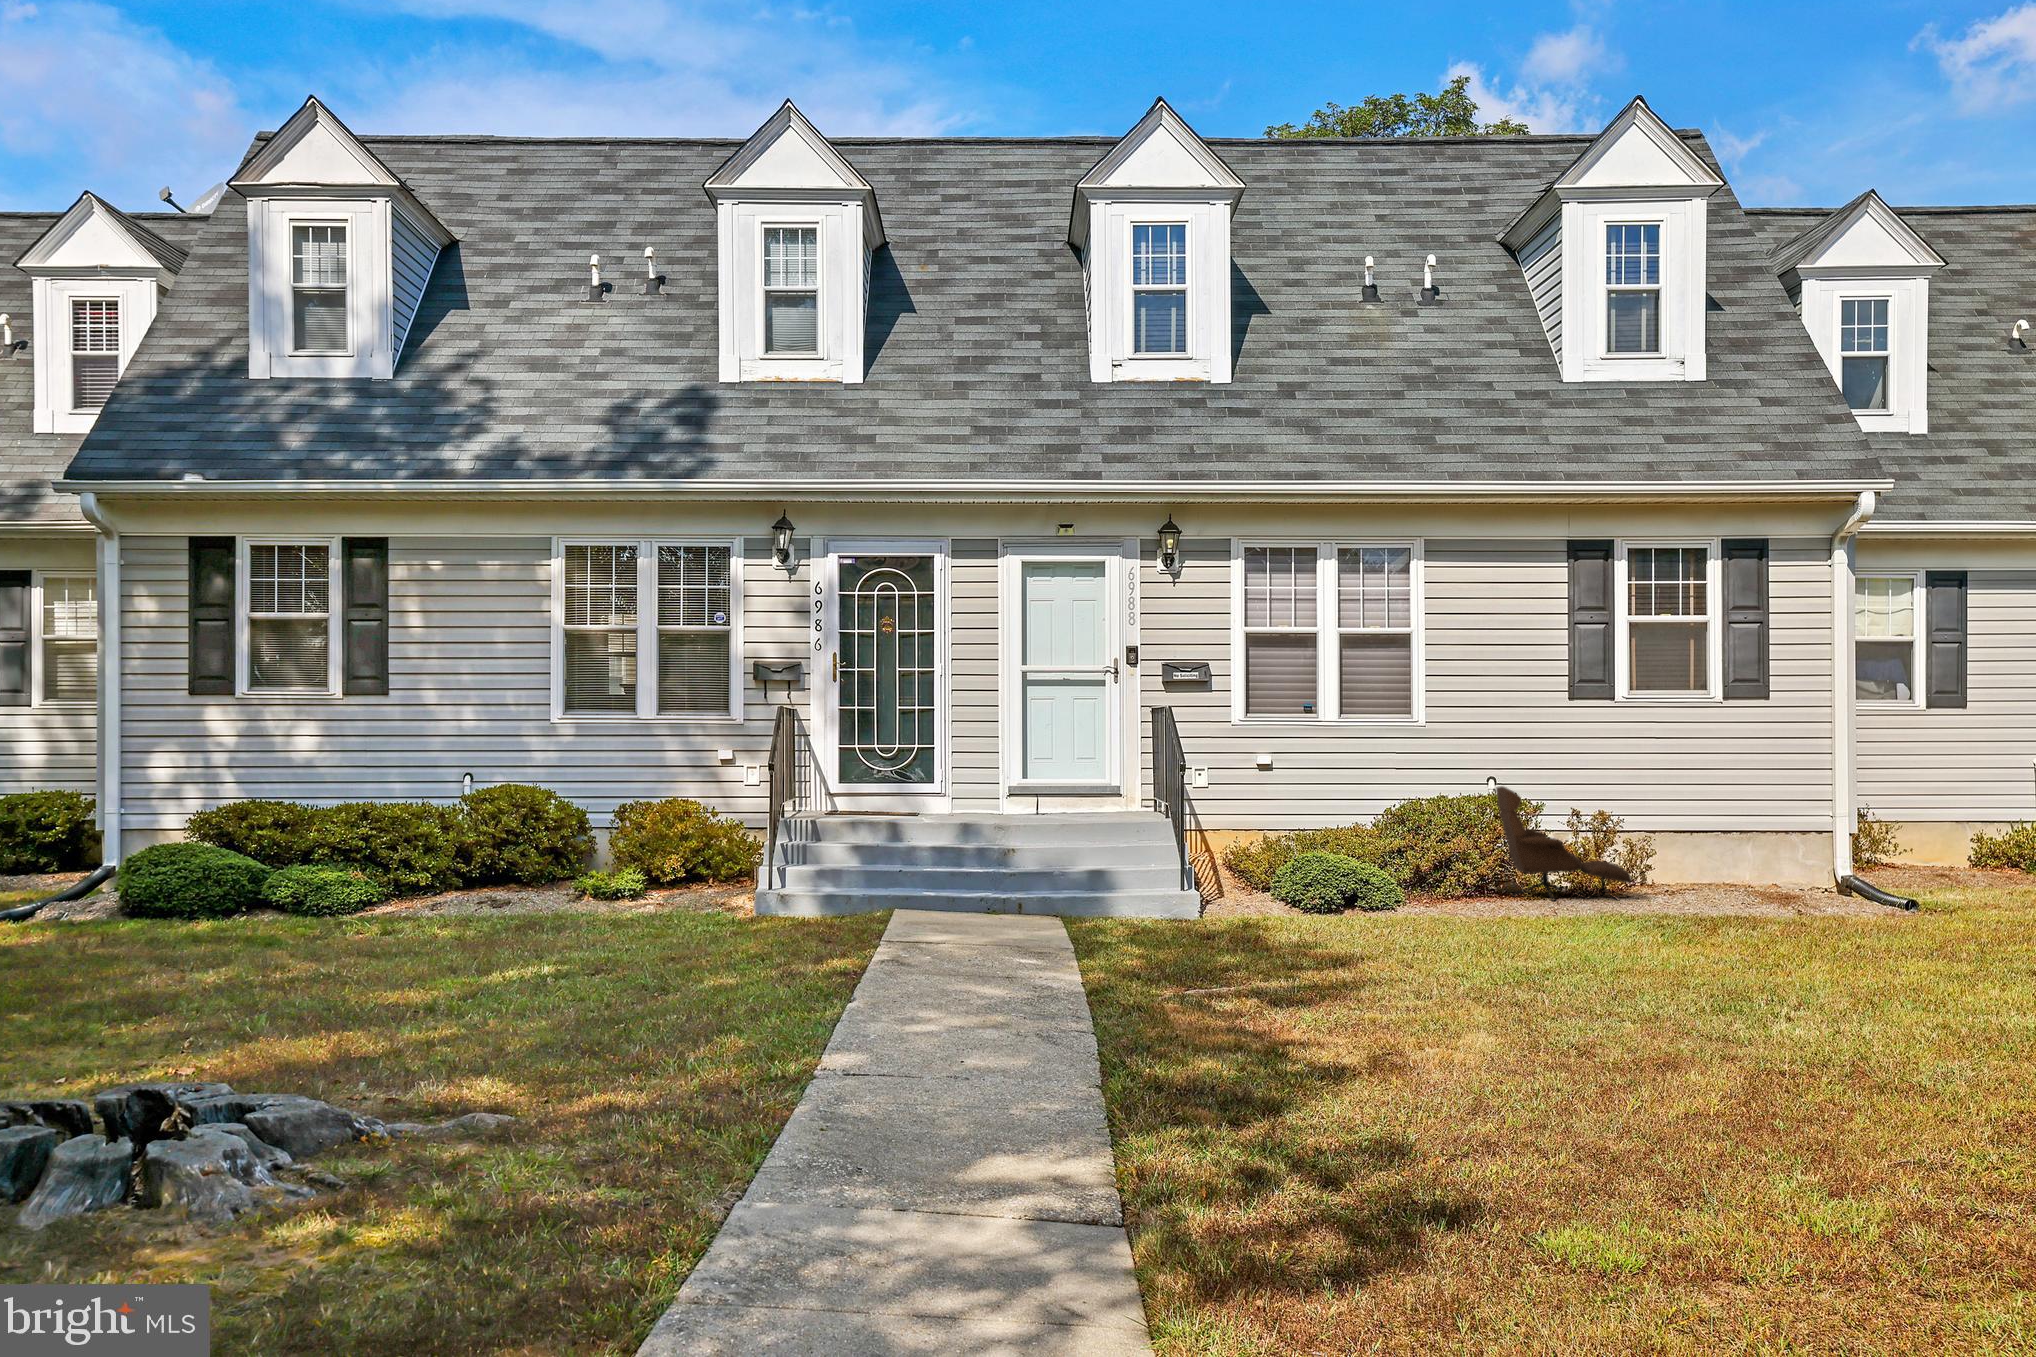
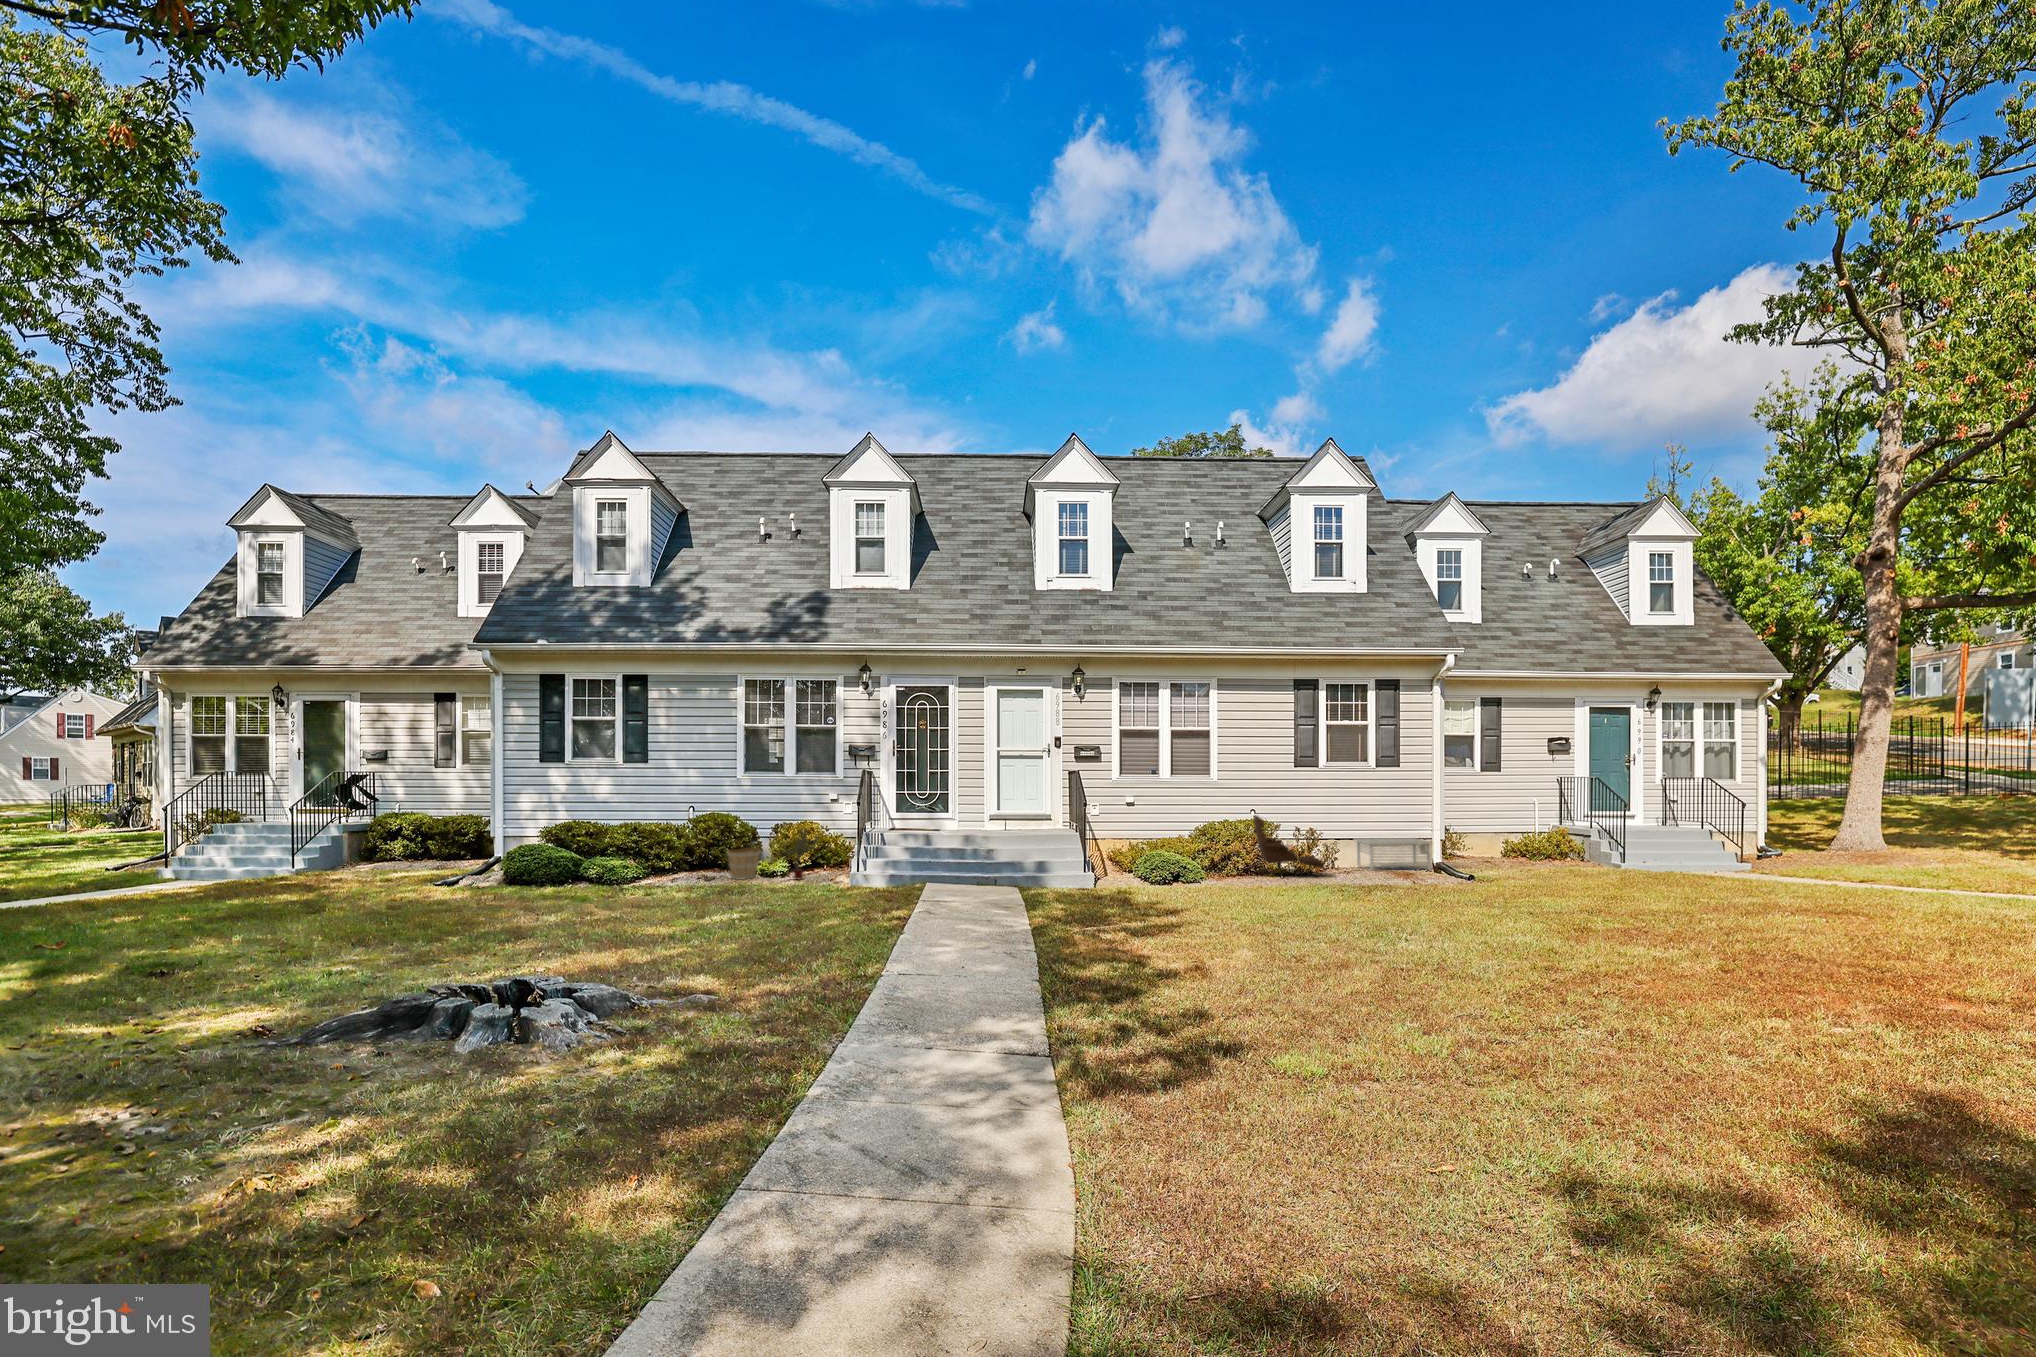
potted tree: none [623,812,699,904] -> present [781,830,819,879]
storage bench: none [1674,829,1824,888] -> present [1354,838,1431,870]
wooden bucket: none [530,847,594,904] -> present [727,848,761,880]

